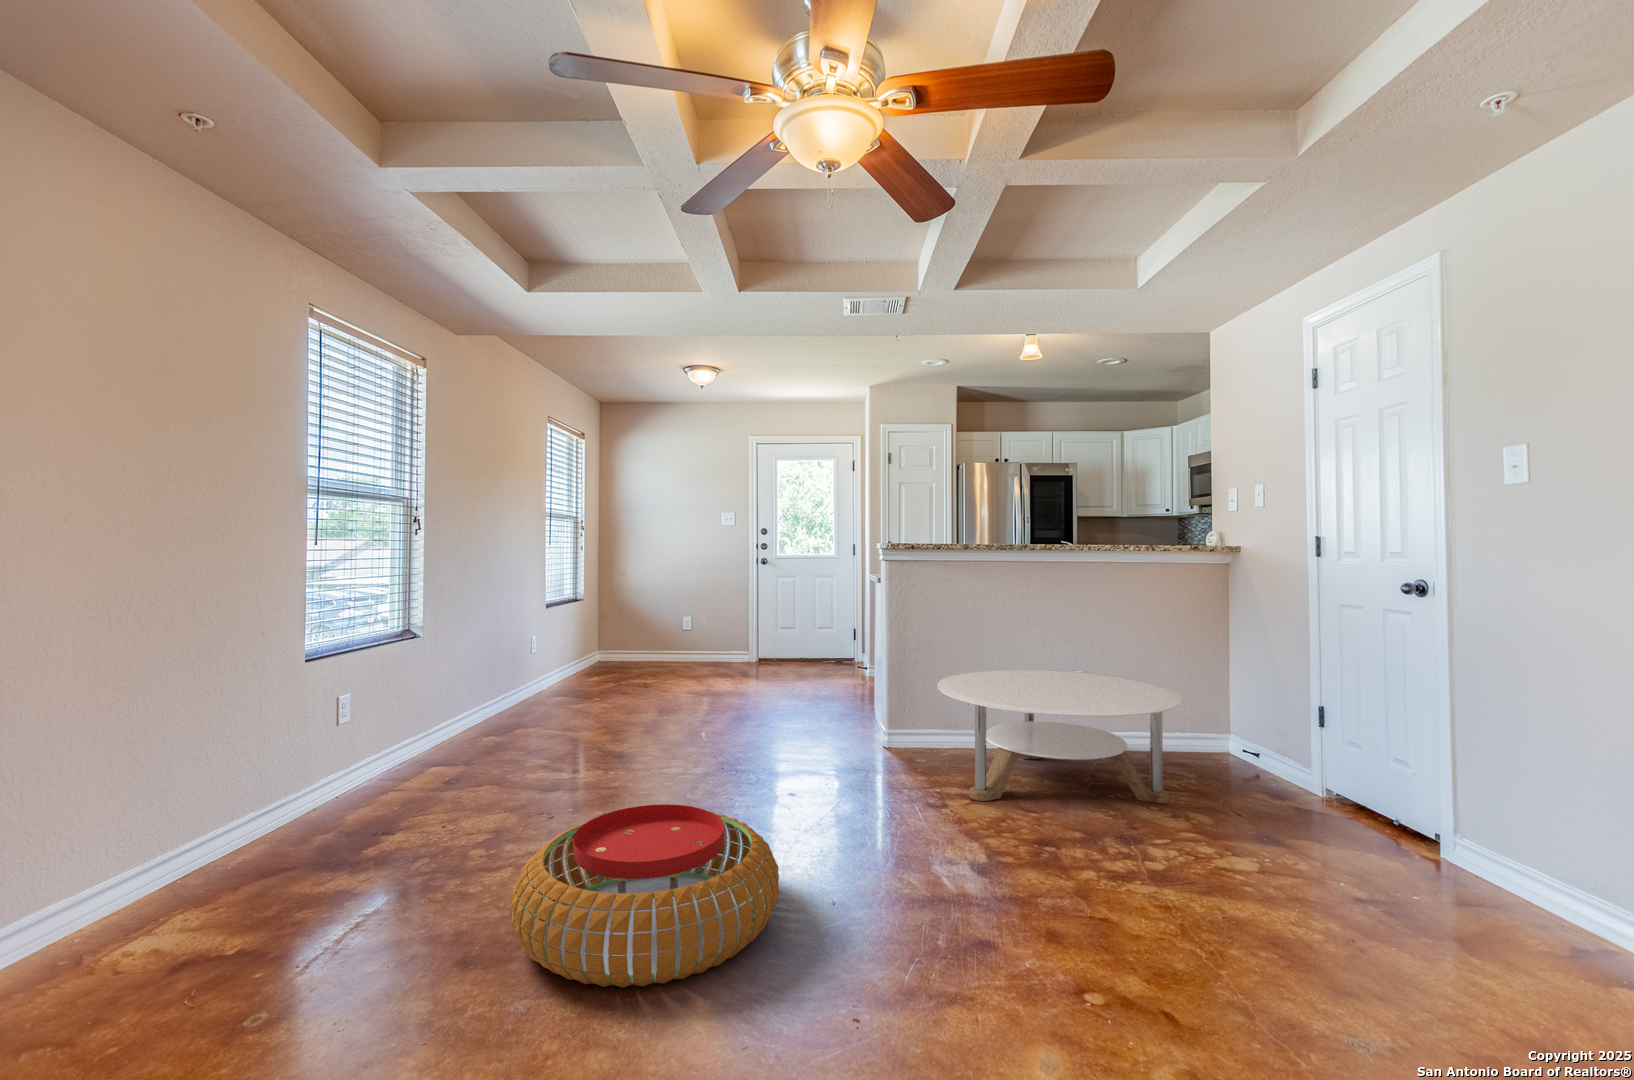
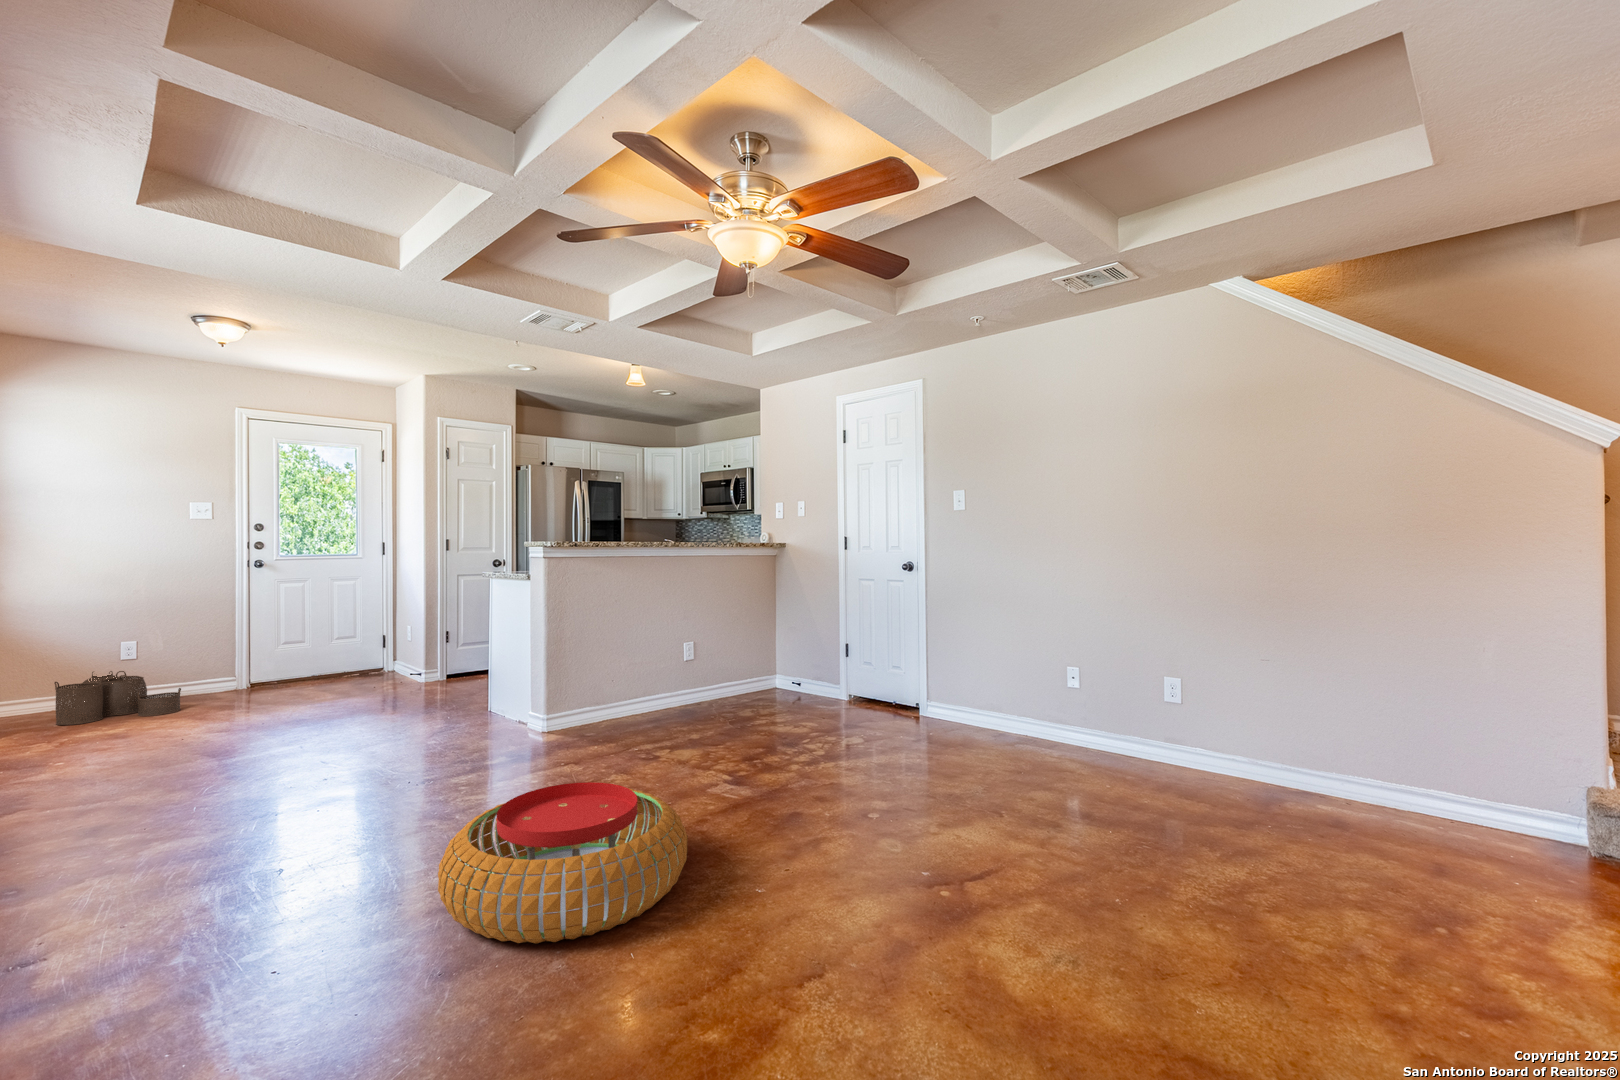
woven basket: none [635,637,700,675] -> present [54,671,181,725]
round table: present [937,669,1182,803] -> none [615,641,794,747]

